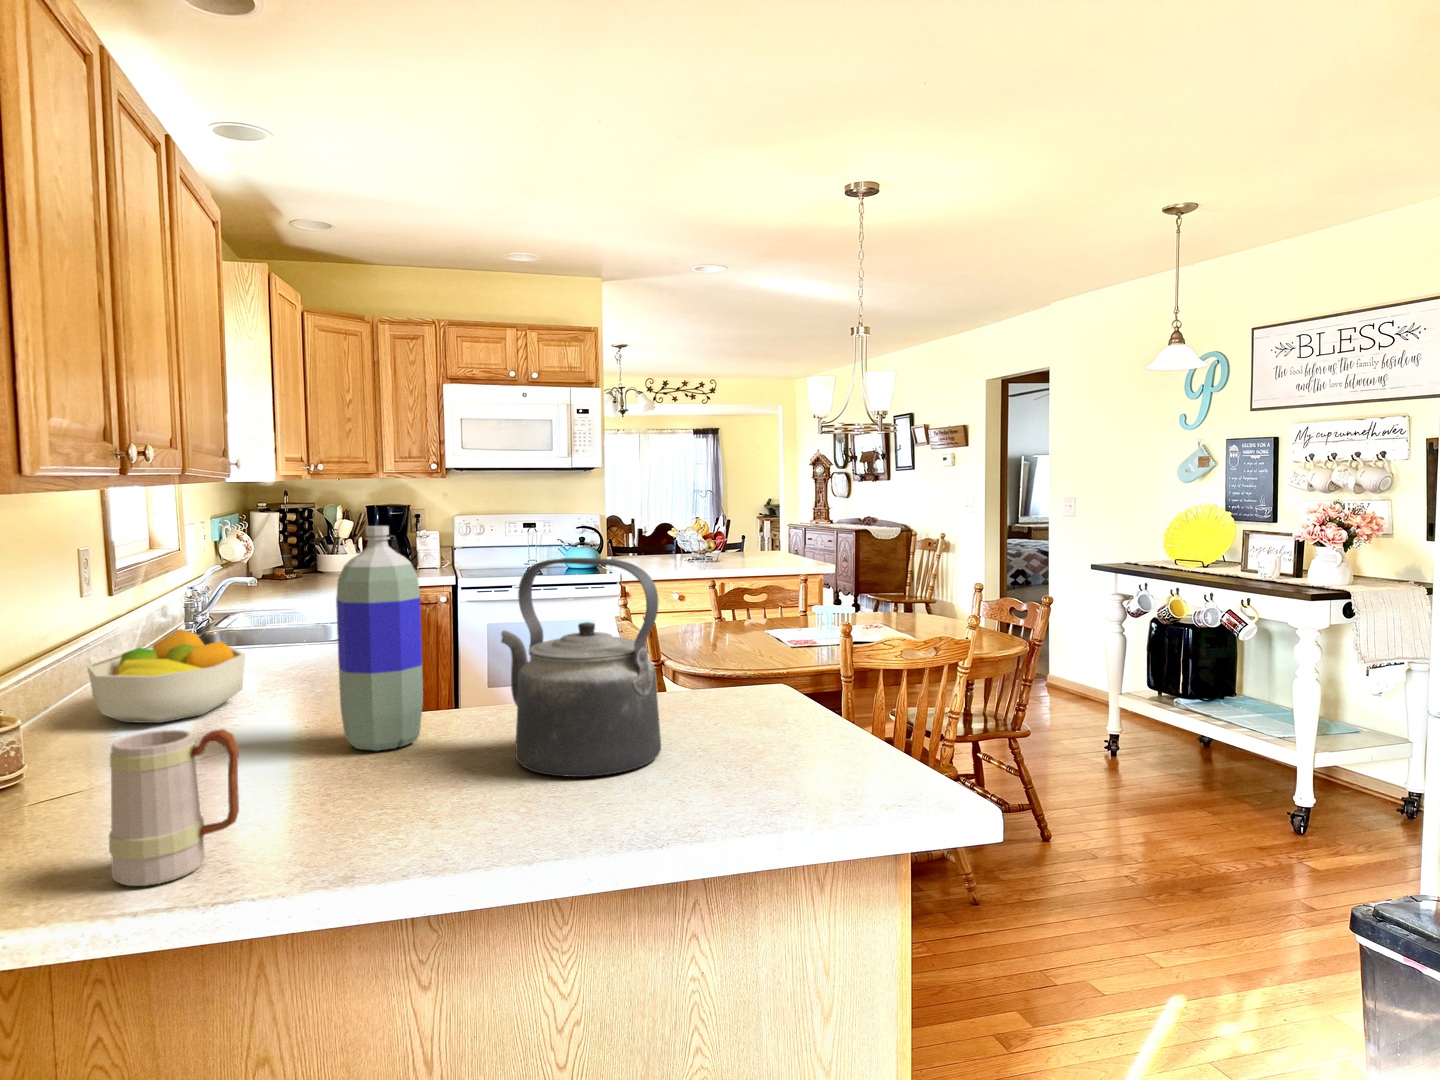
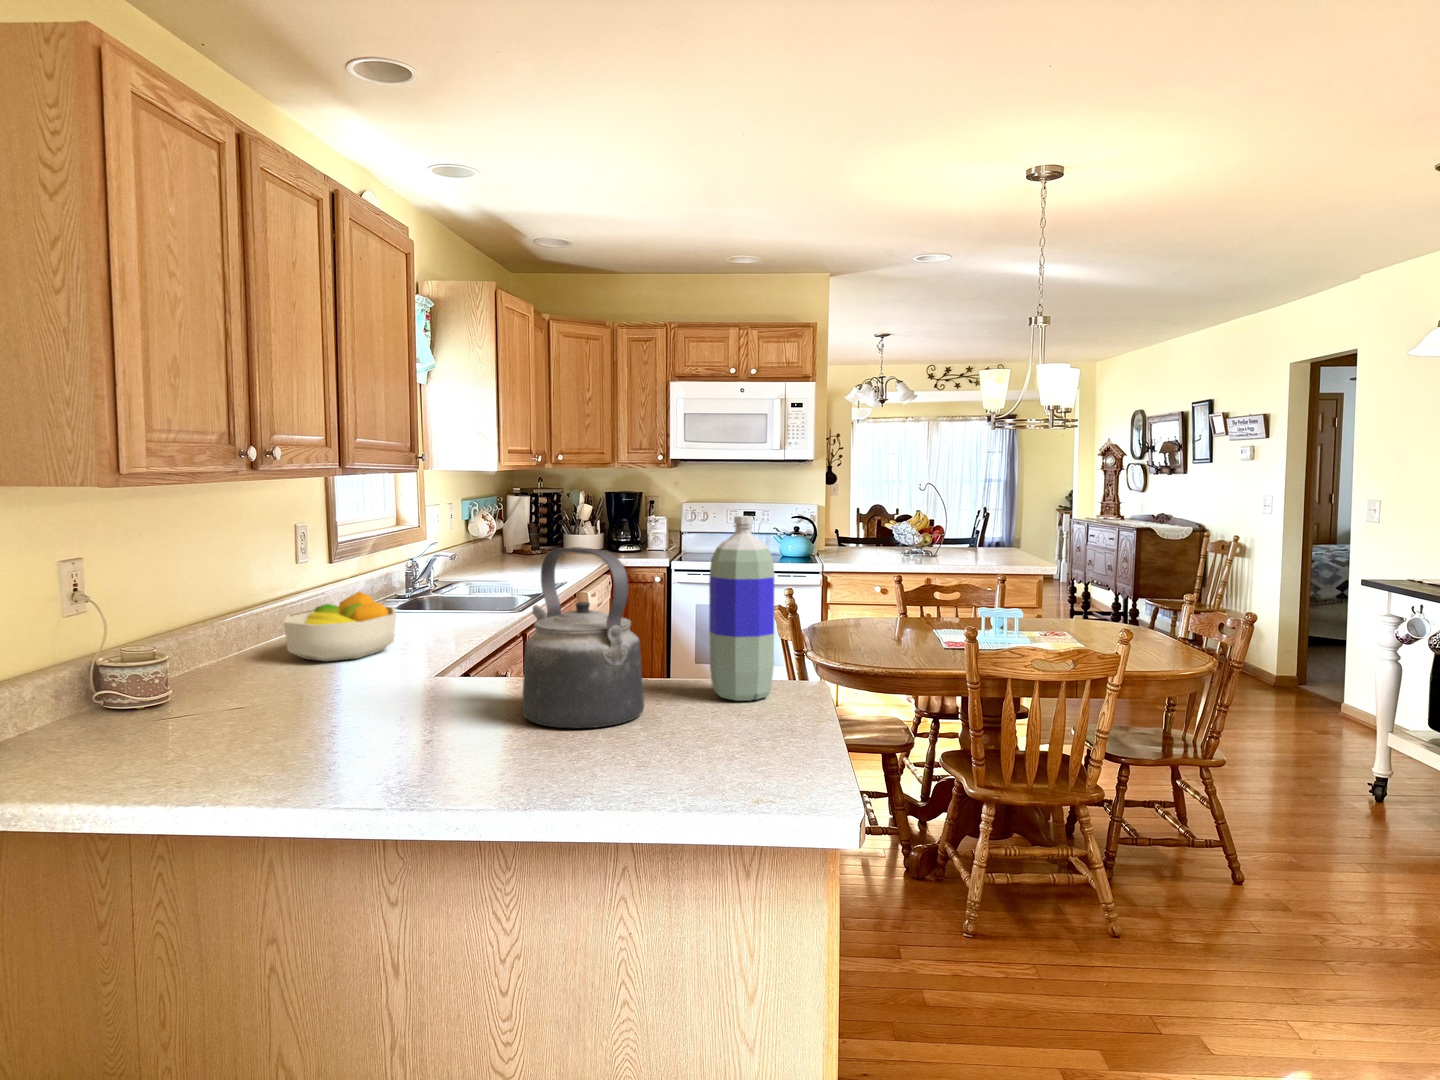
bottle: present [336,526,423,751] -> present [709,516,774,701]
mug: present [109,729,239,886] -> none [196,657,279,760]

